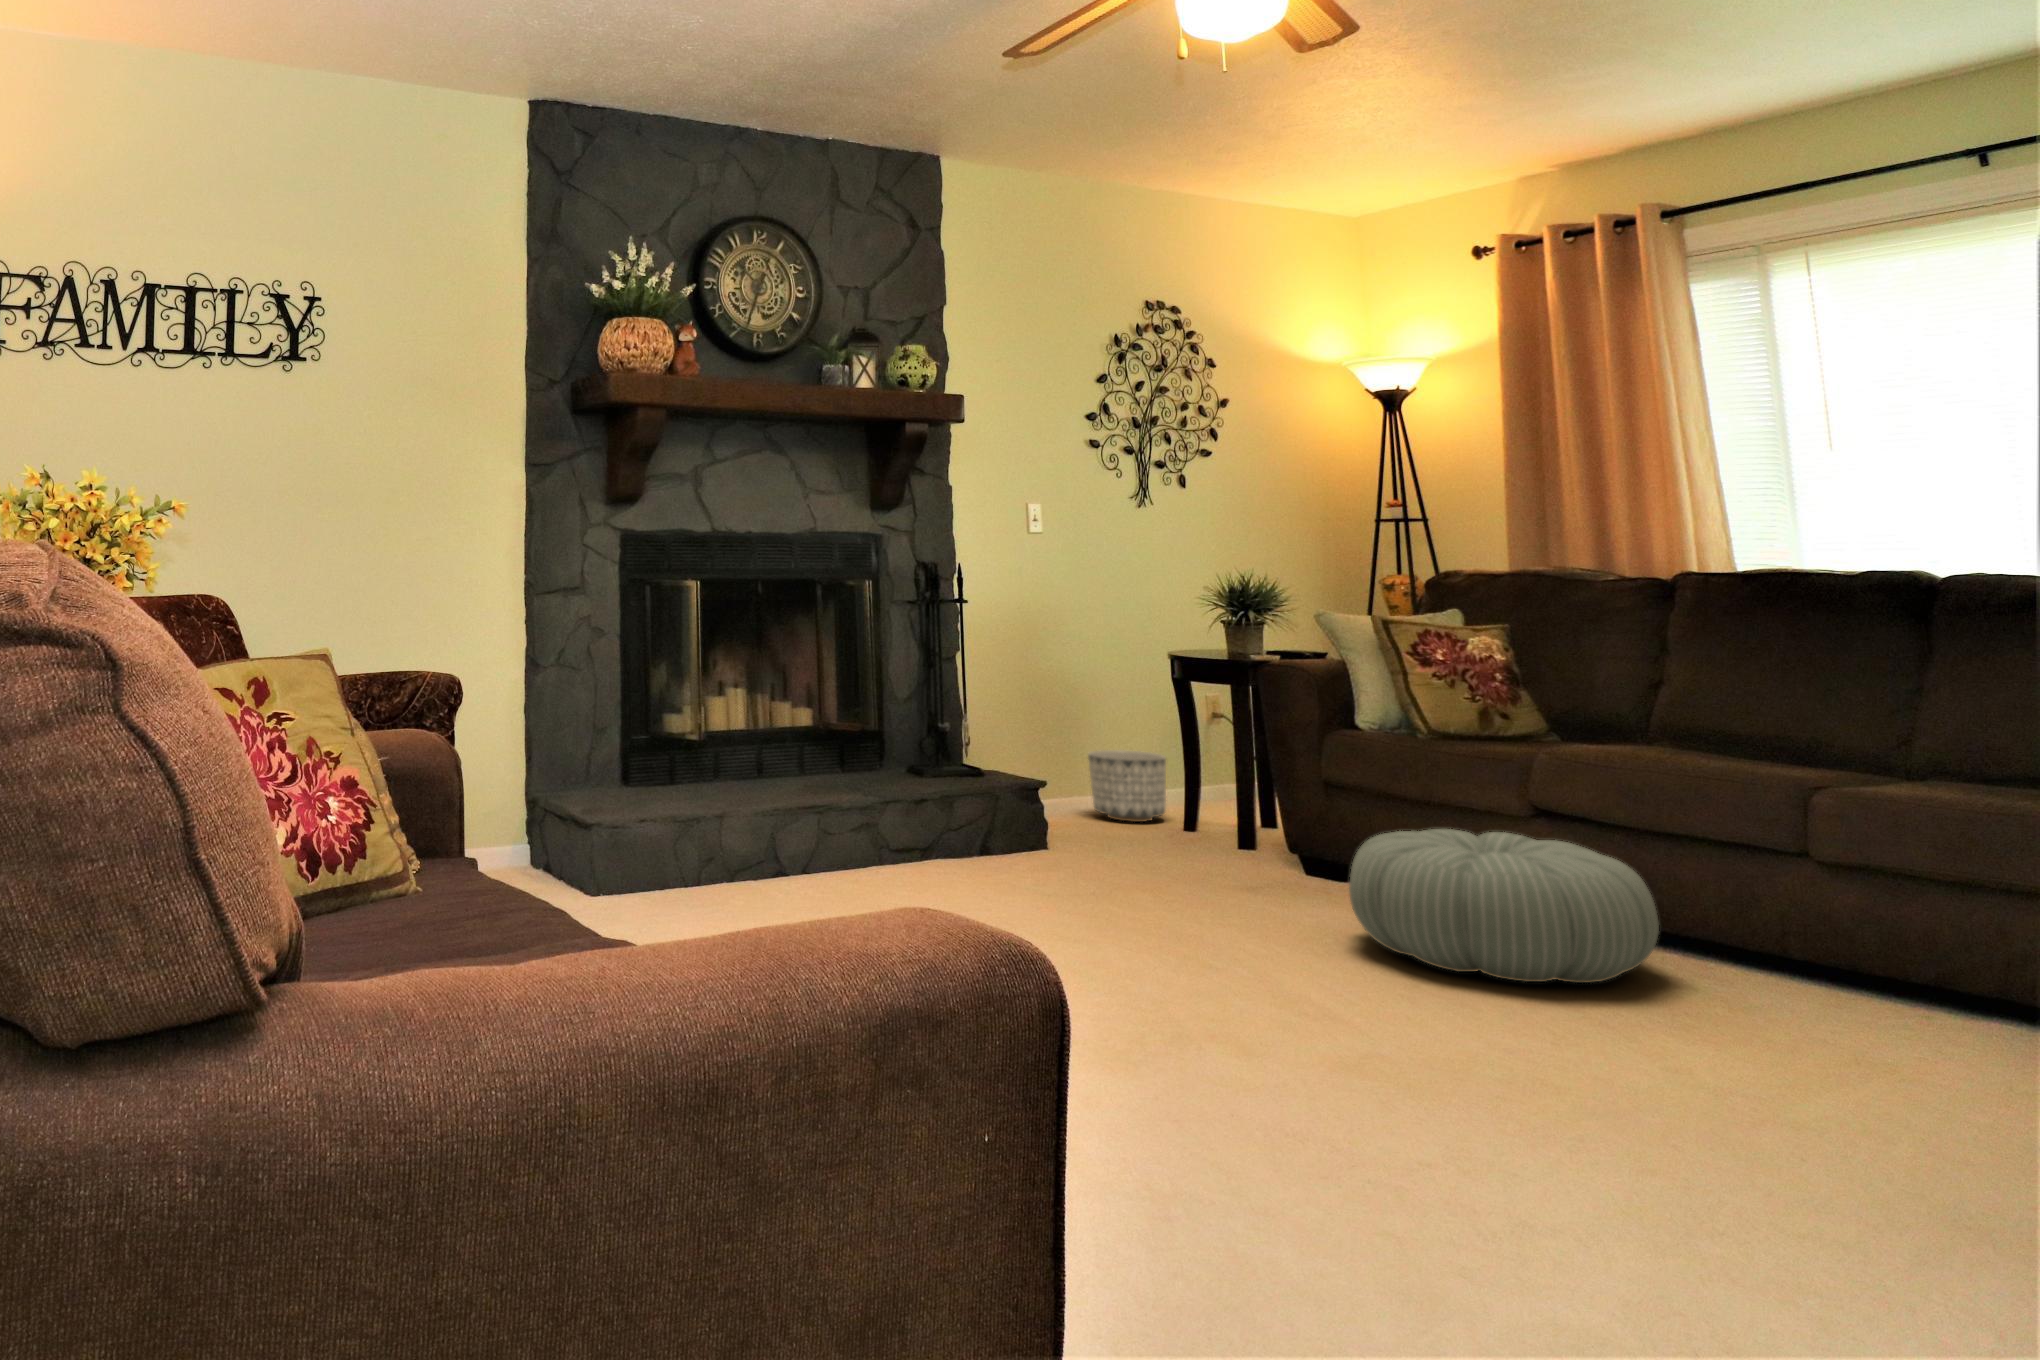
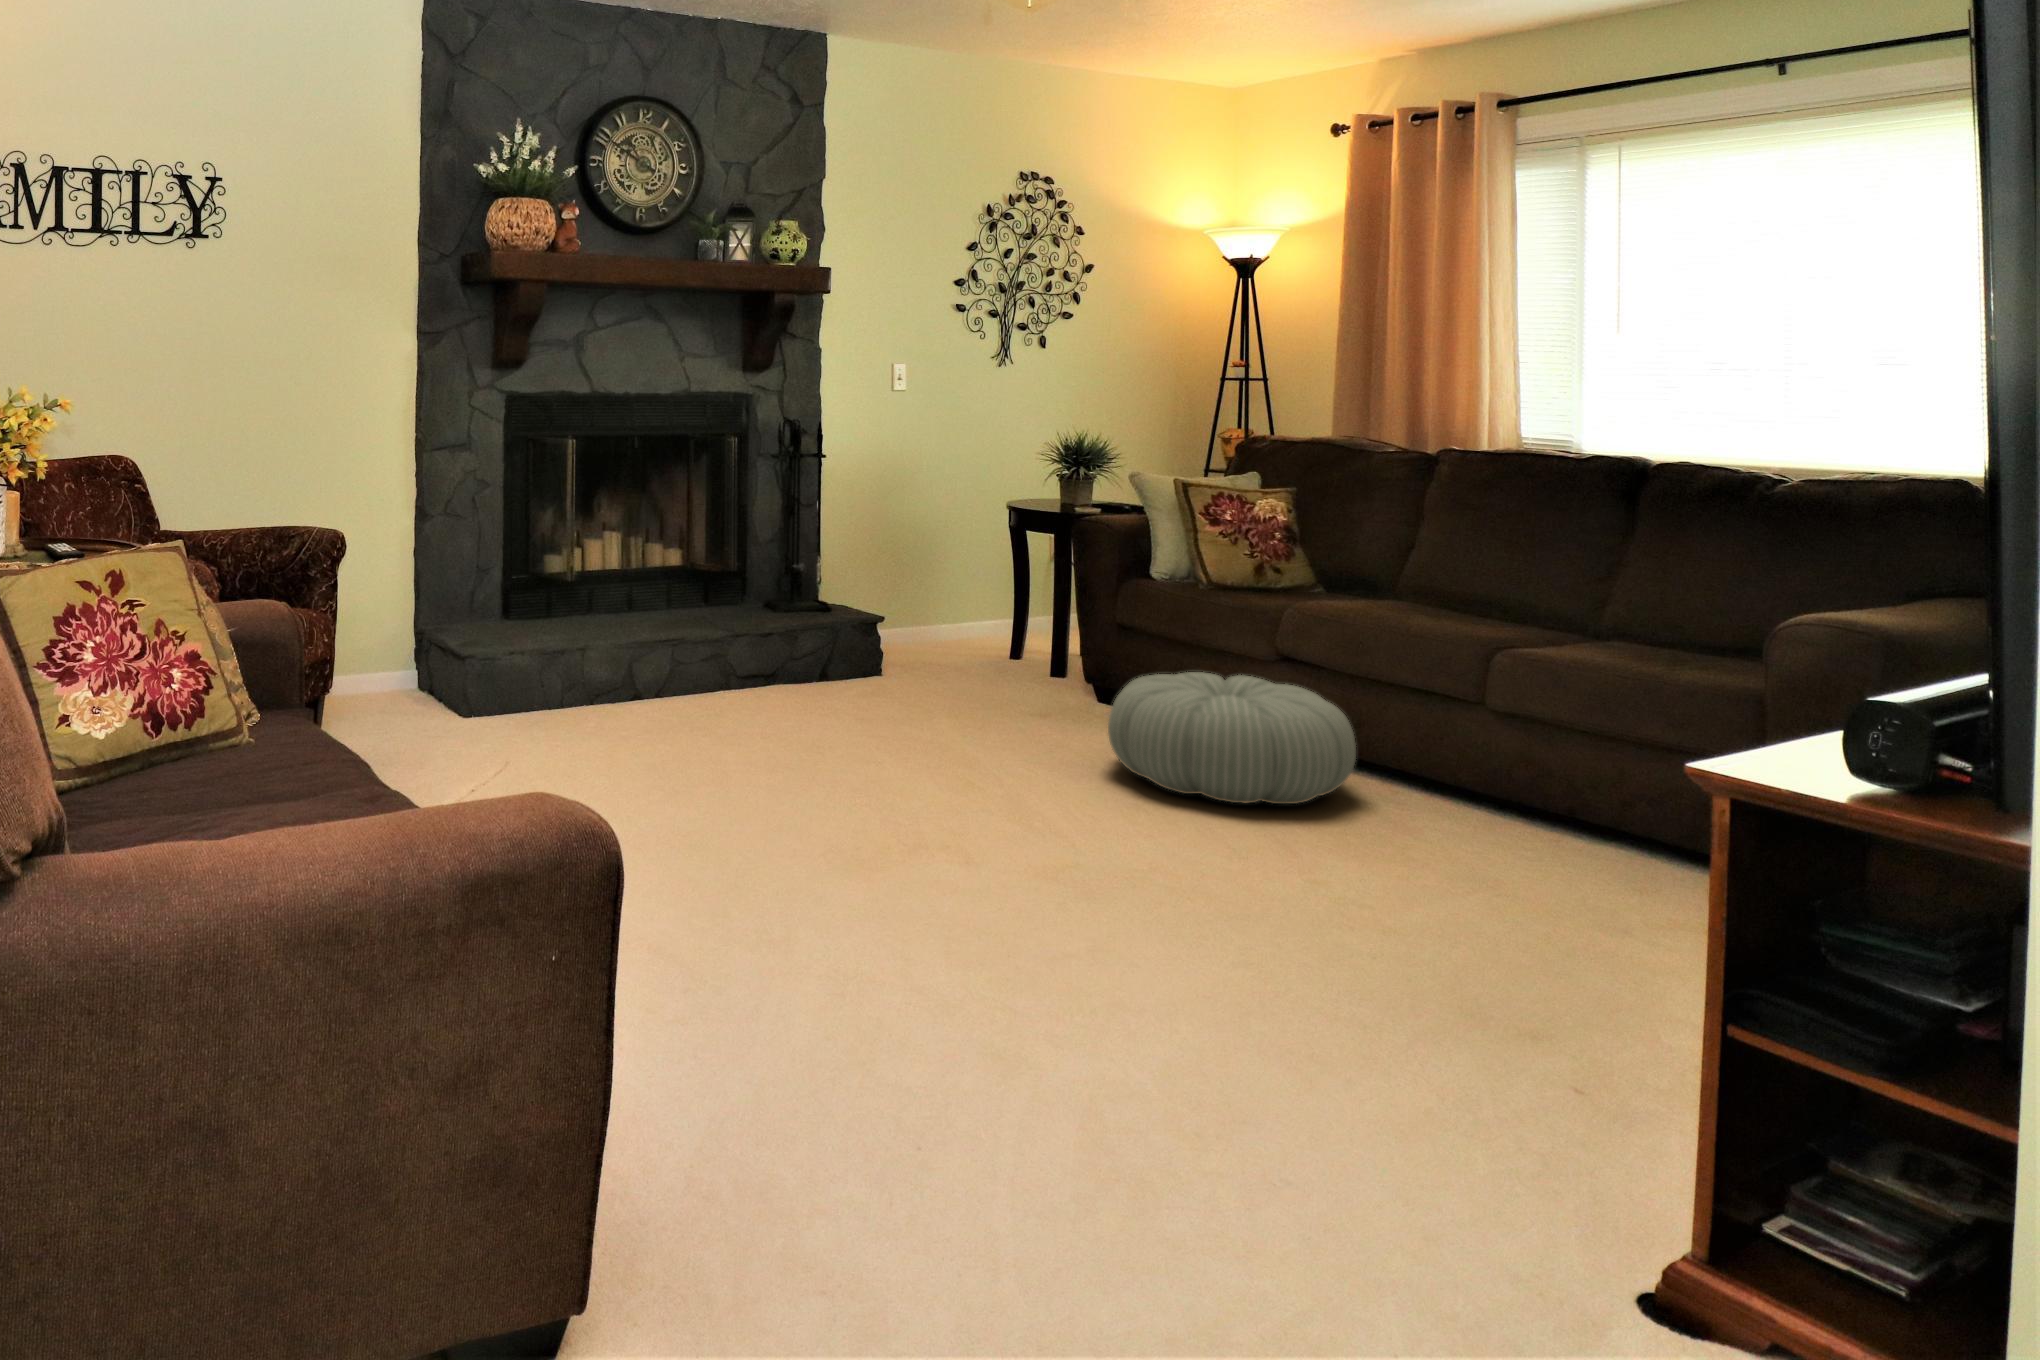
planter: present [1088,750,1166,822] -> none [937,587,1005,651]

